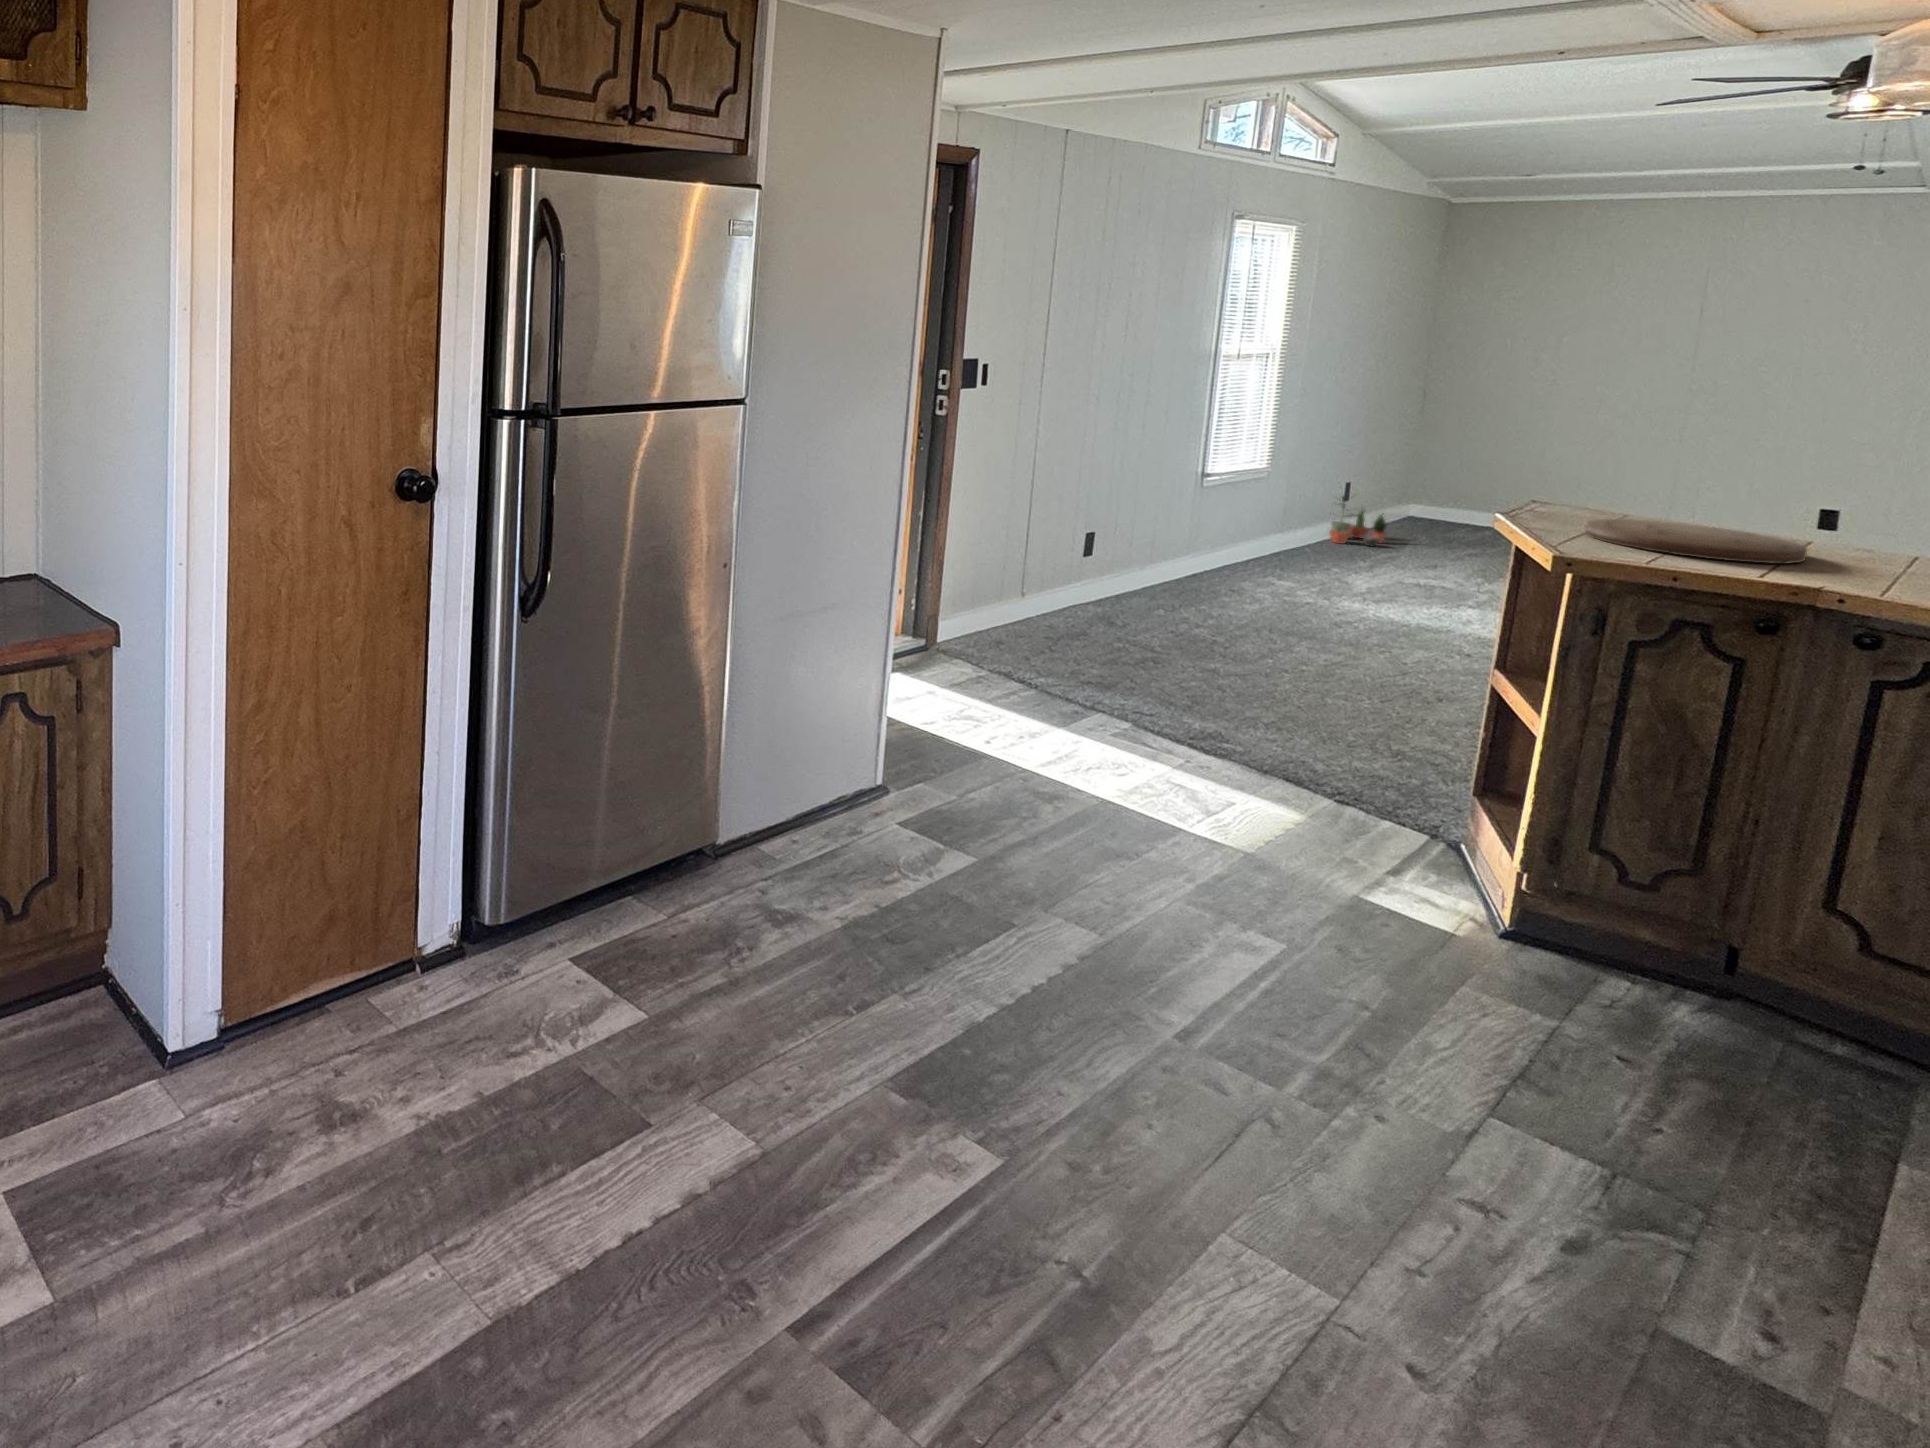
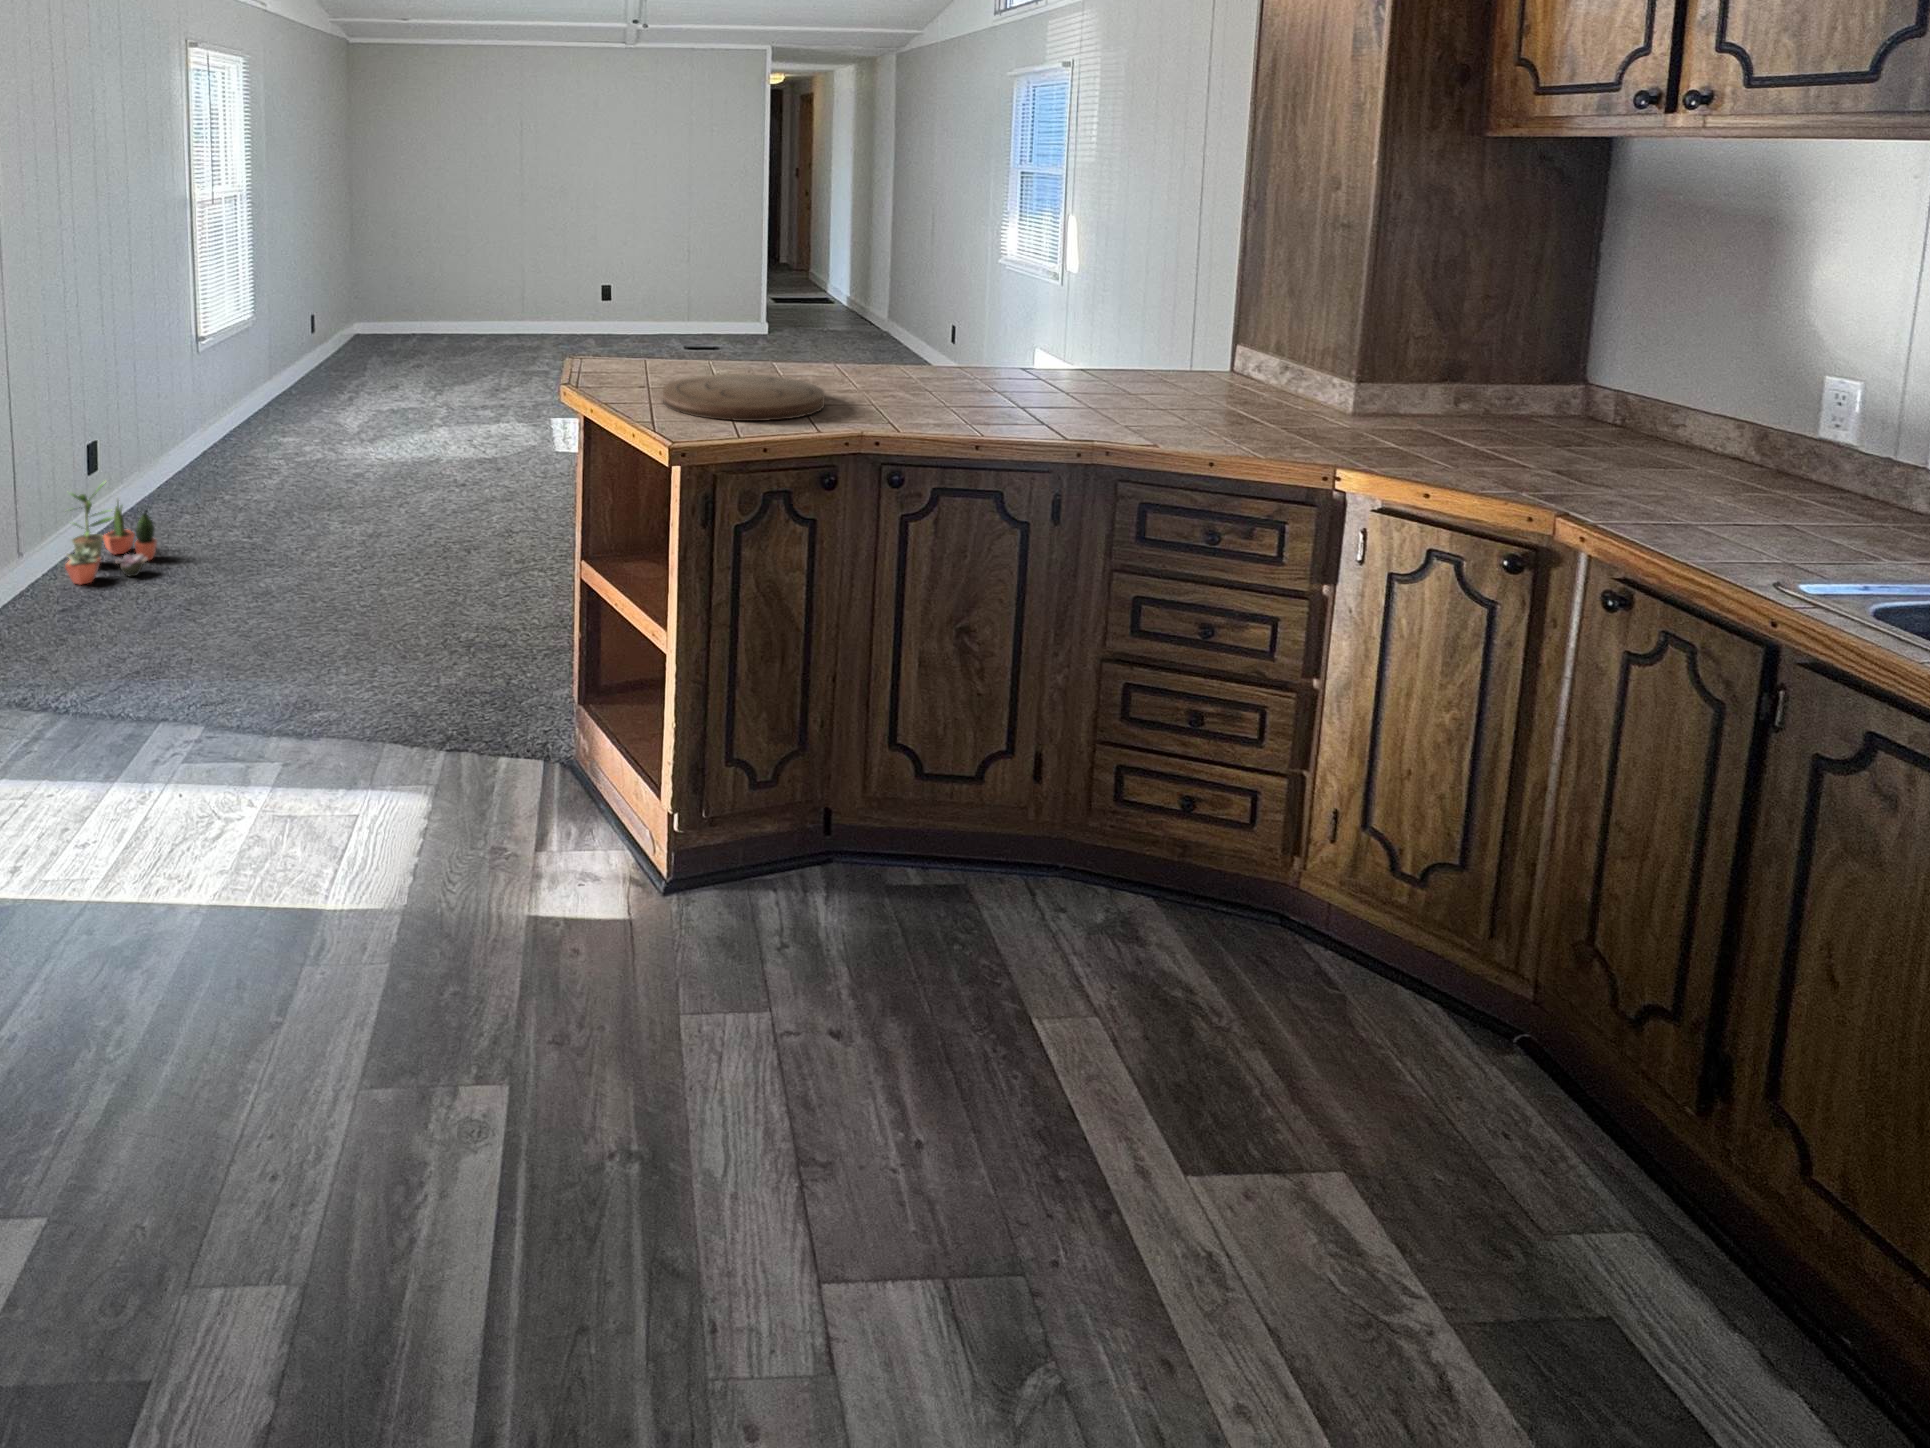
potted plant: present [1329,496,1386,546] -> present [65,482,157,584]

